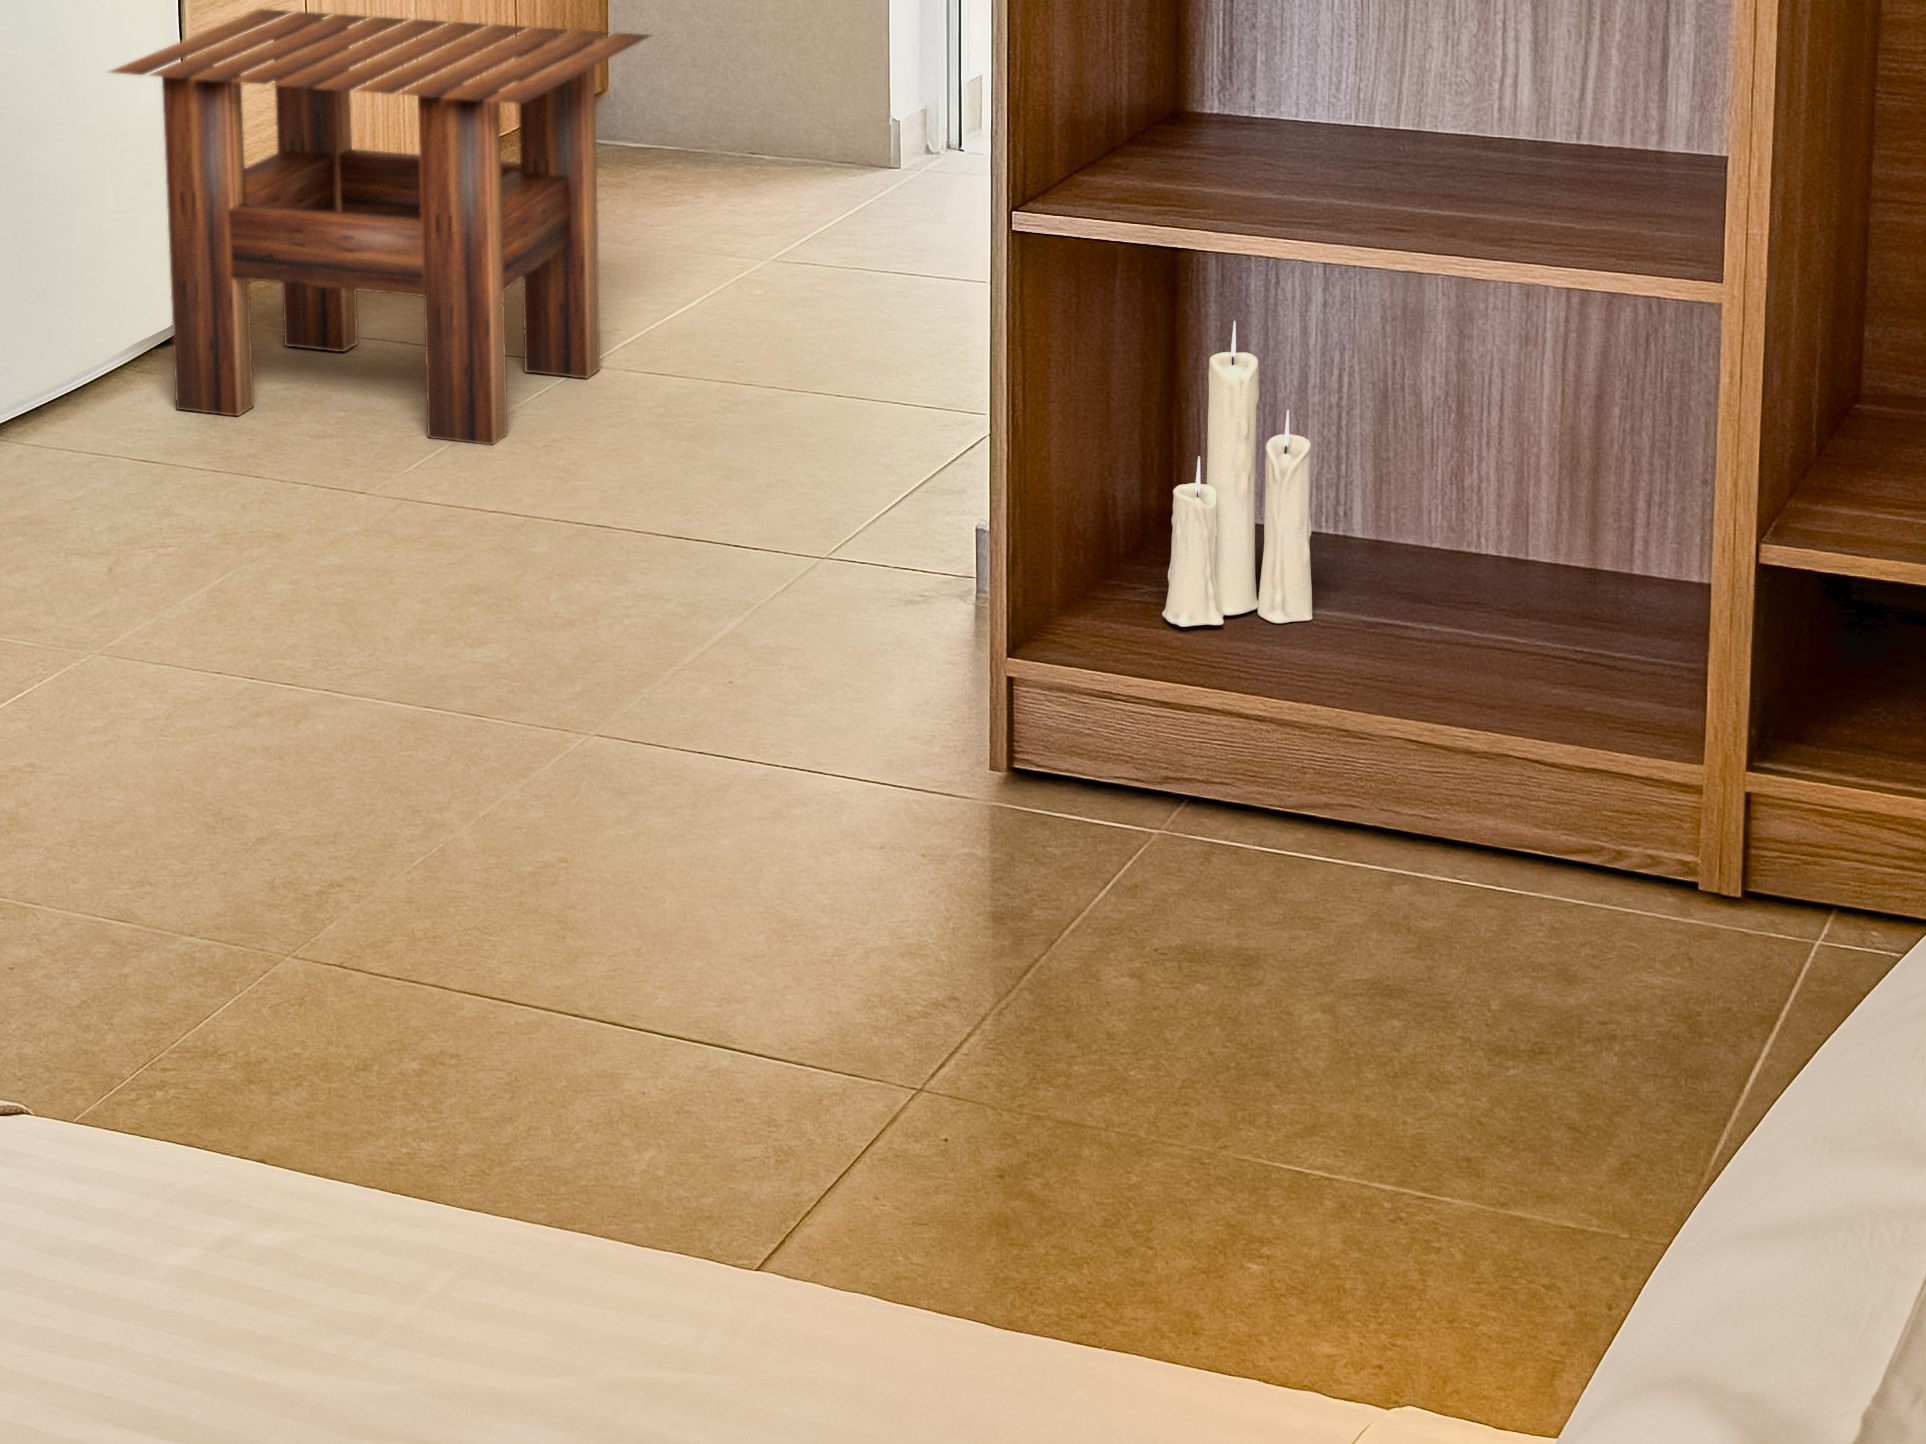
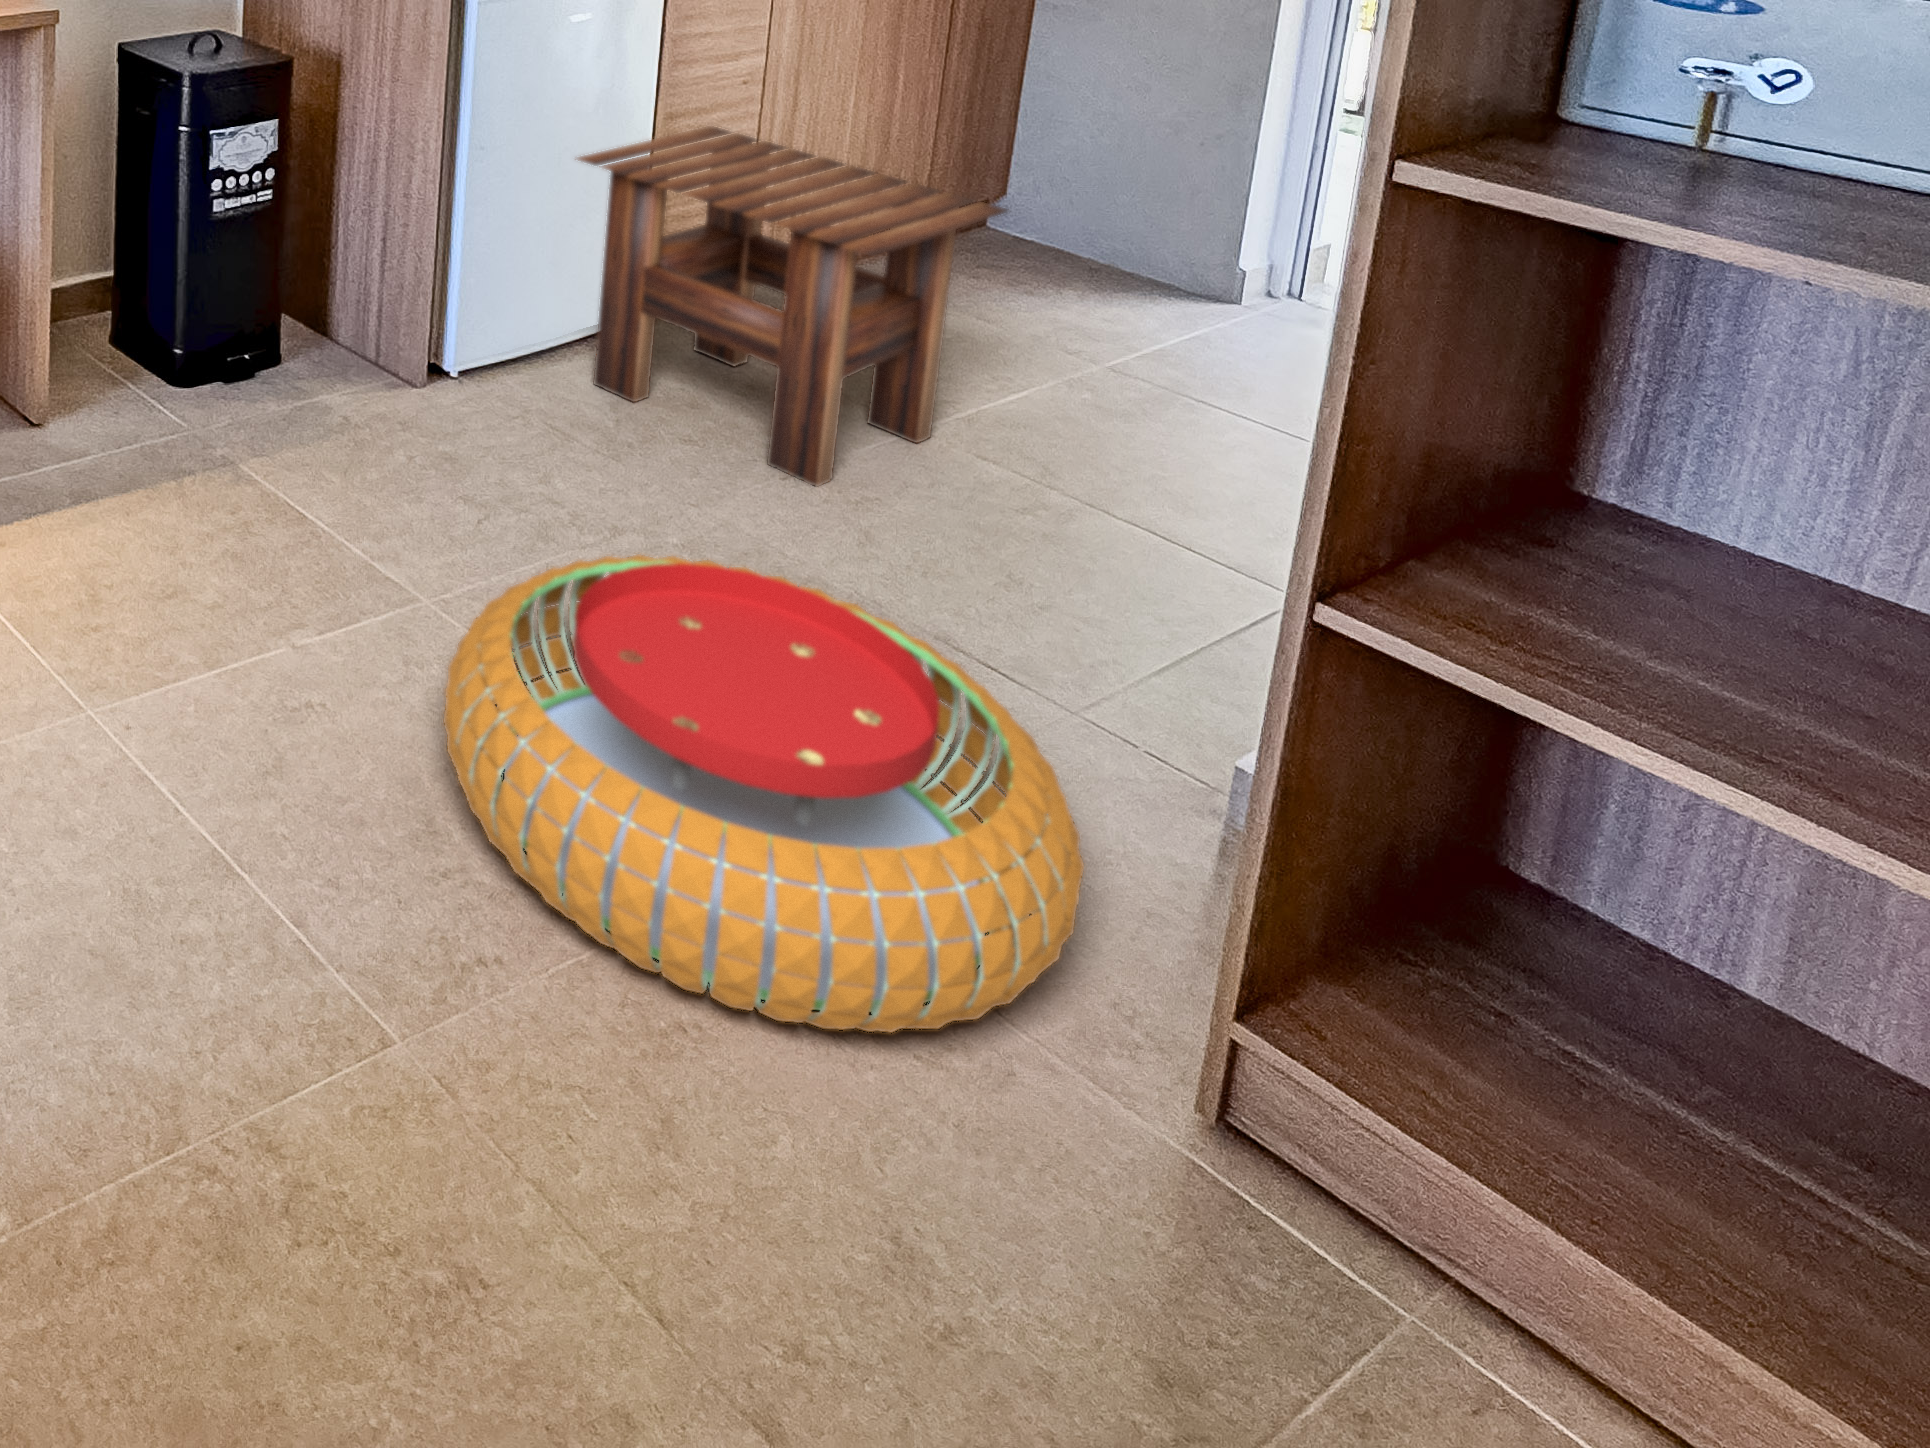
candle: present [1162,321,1313,627] -> none [1454,751,1708,1126]
pouf: none [190,451,868,852] -> present [444,554,1084,1032]

